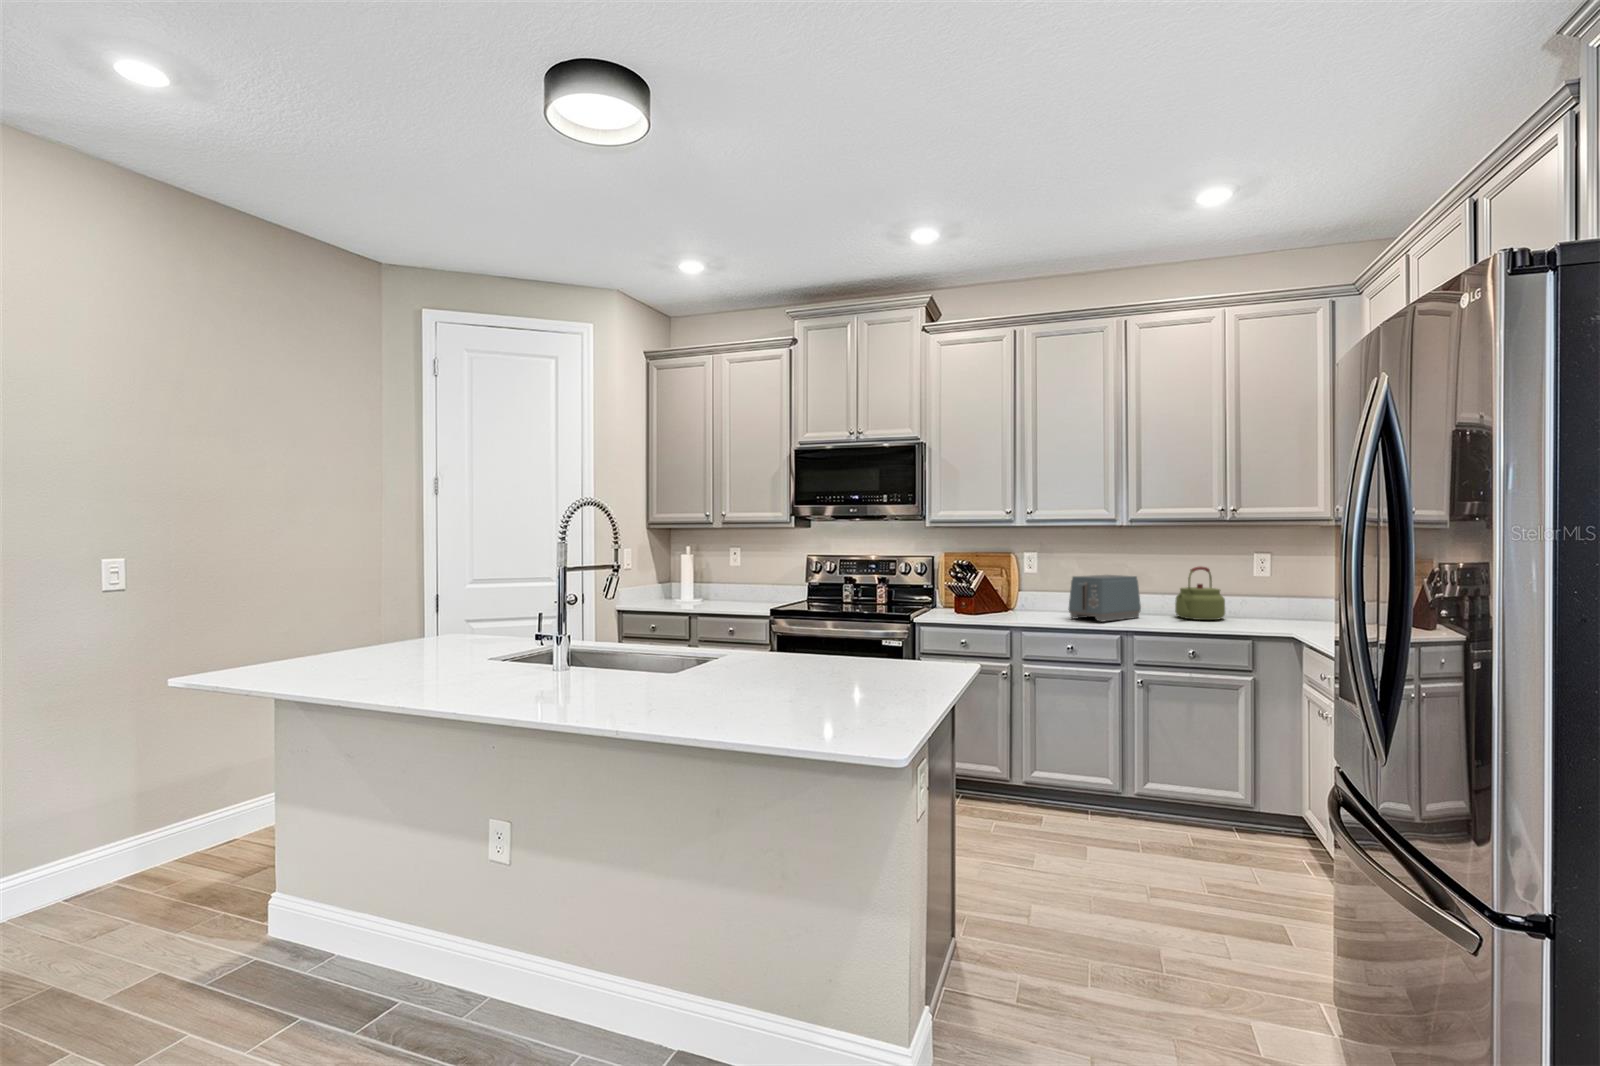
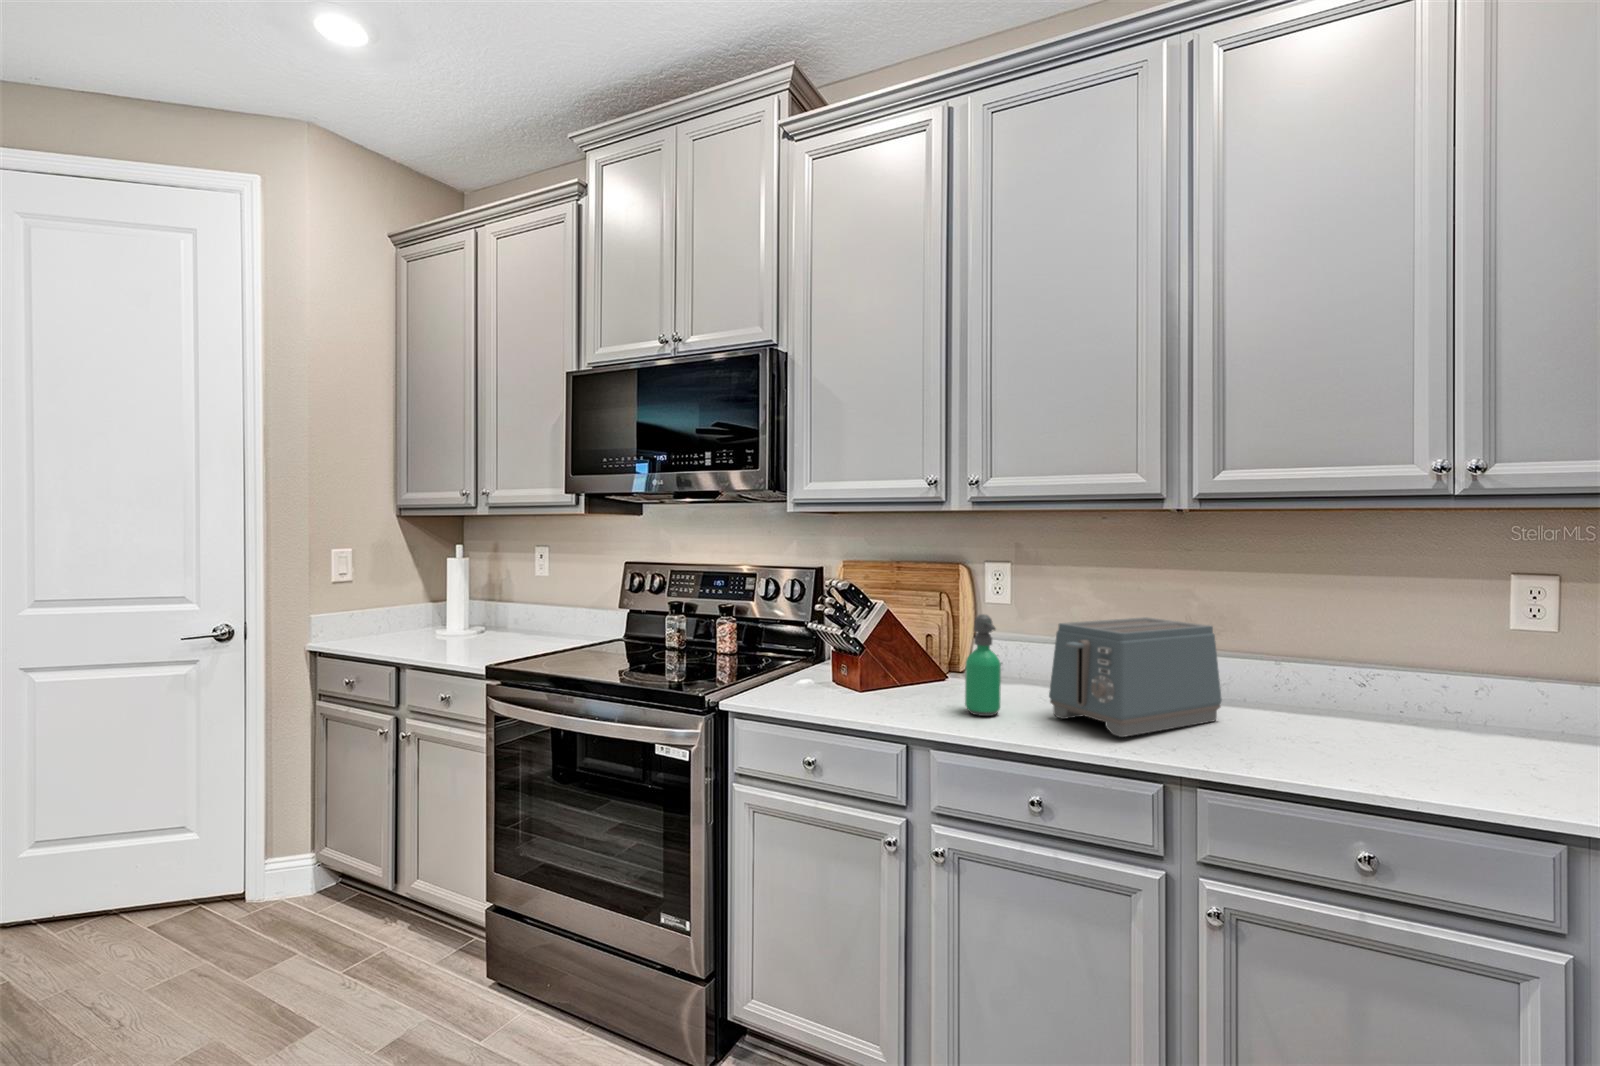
kettle: present [1175,567,1225,620] -> none [1306,607,1441,742]
soap dispenser: none [1031,574,1047,619] -> present [965,614,1001,716]

